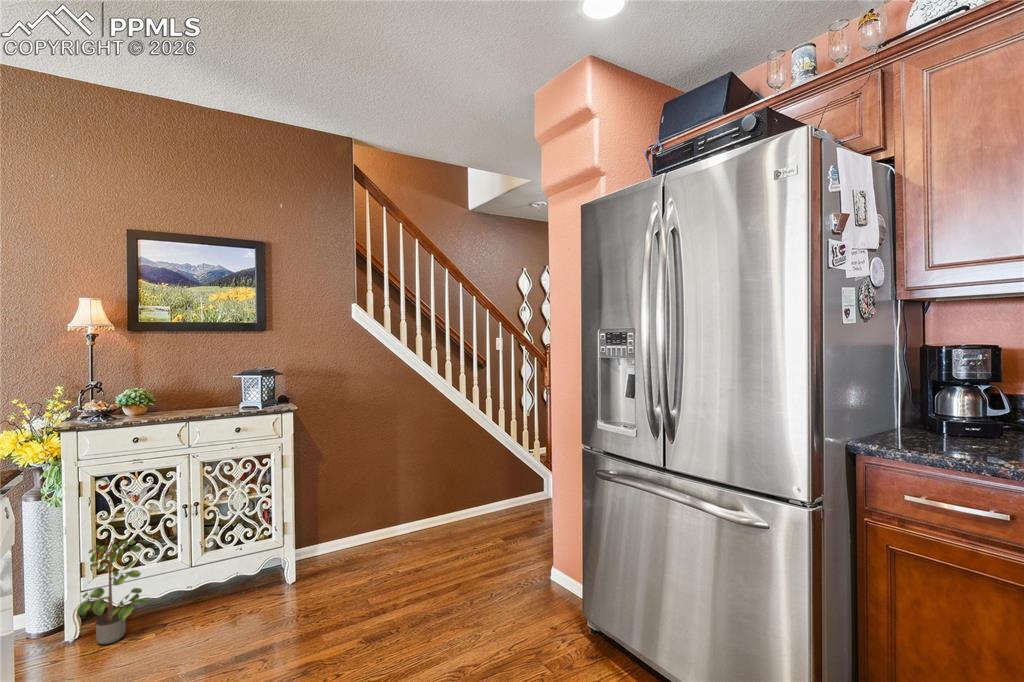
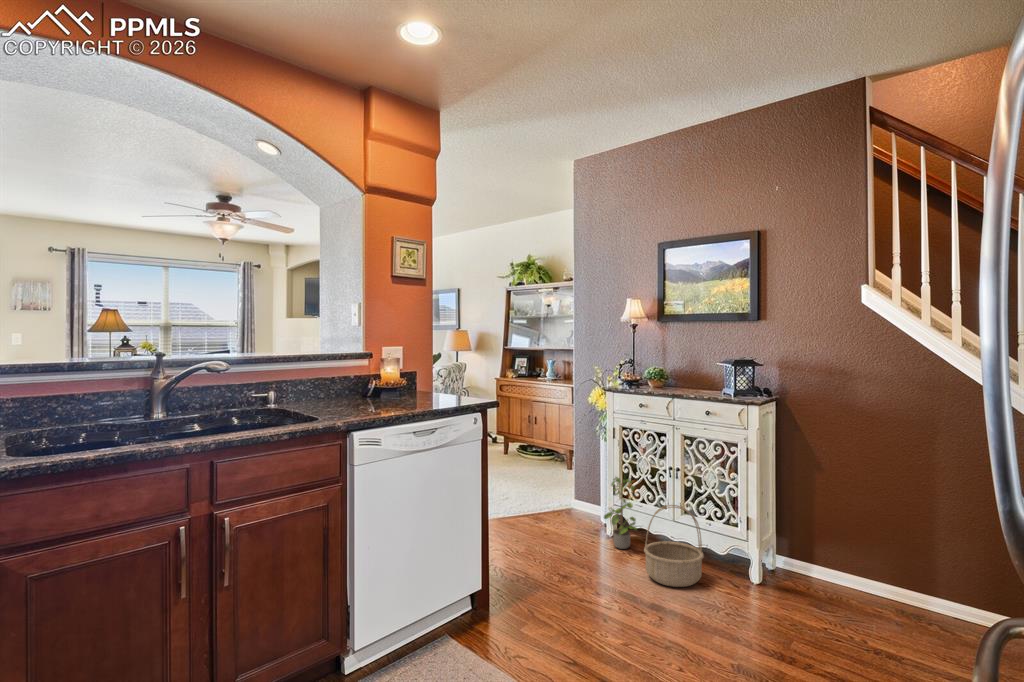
basket: none [188,540,262,642] -> present [644,505,704,587]

